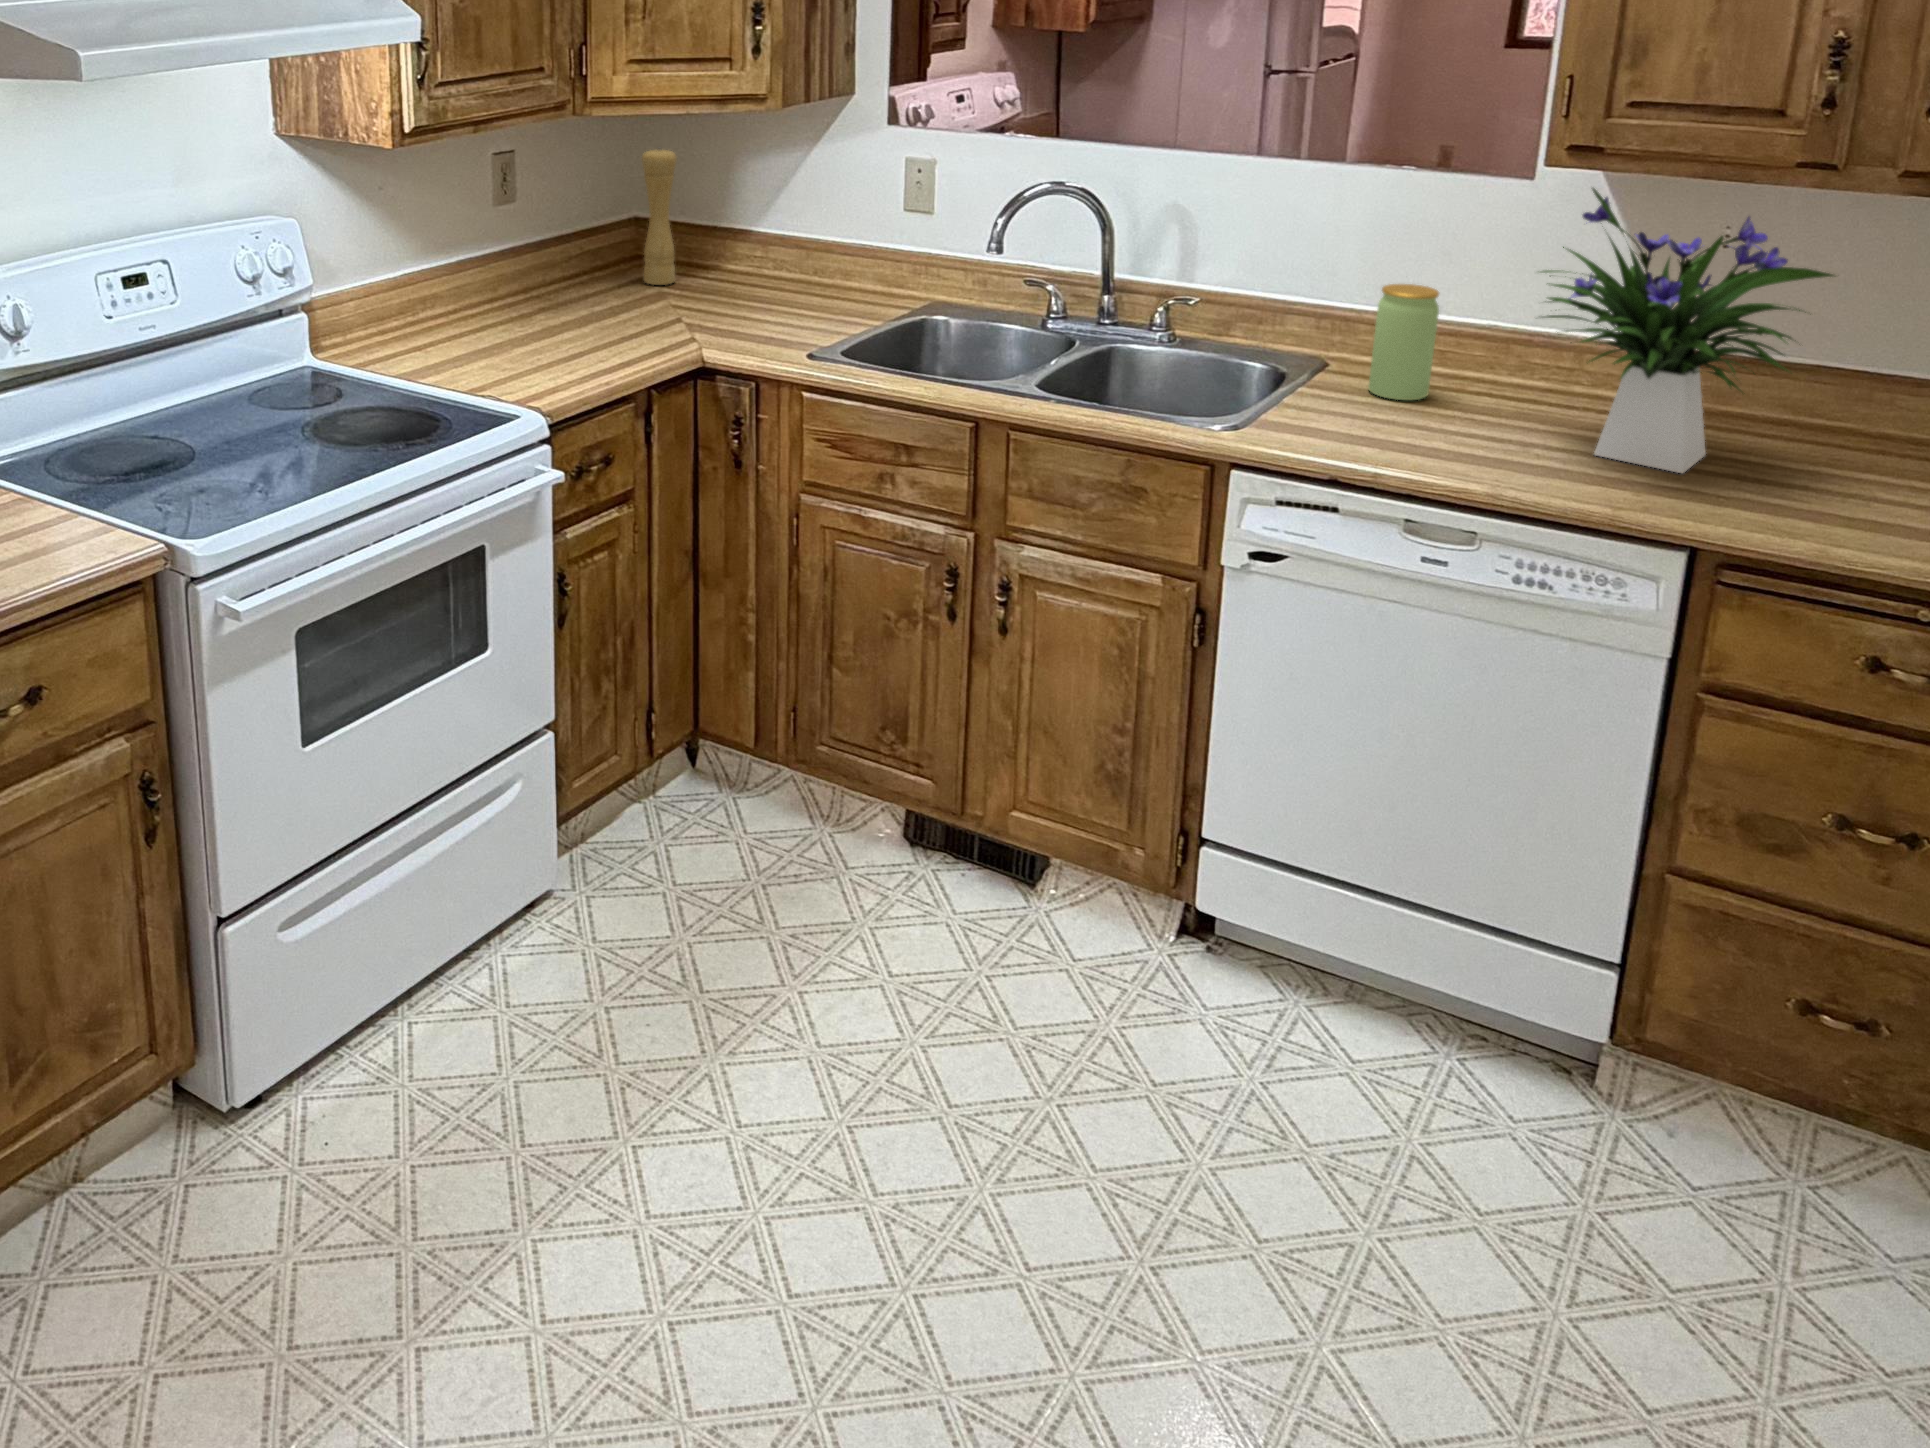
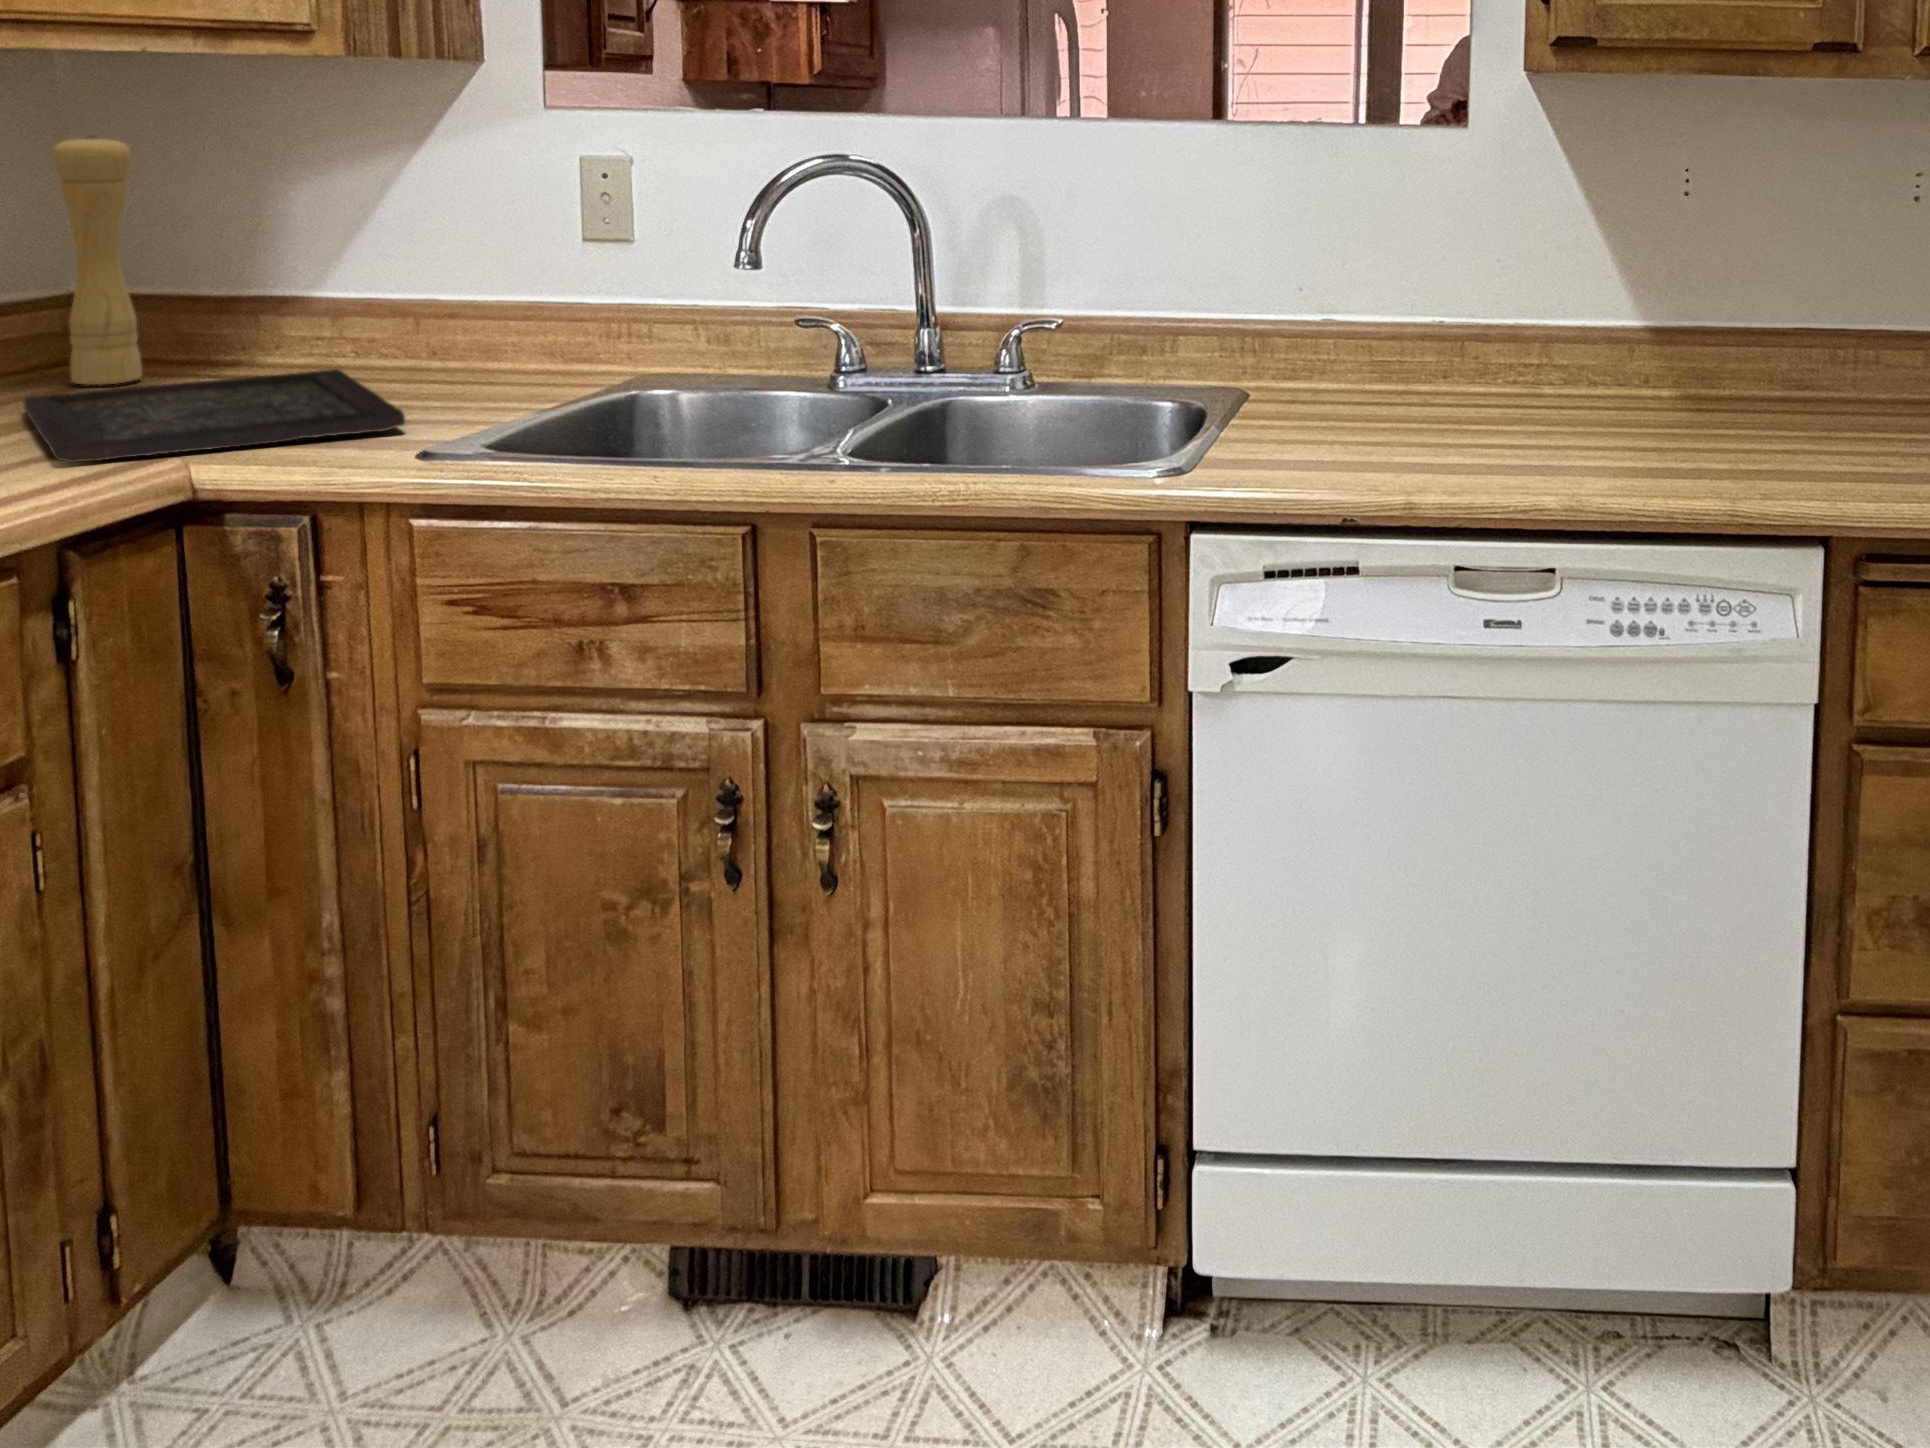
flower arrangement: present [1543,188,1833,473] -> none [1535,84,1880,457]
jar: present [1368,284,1439,400] -> none [1325,258,1406,418]
tray: none [627,288,803,342] -> present [24,369,405,463]

